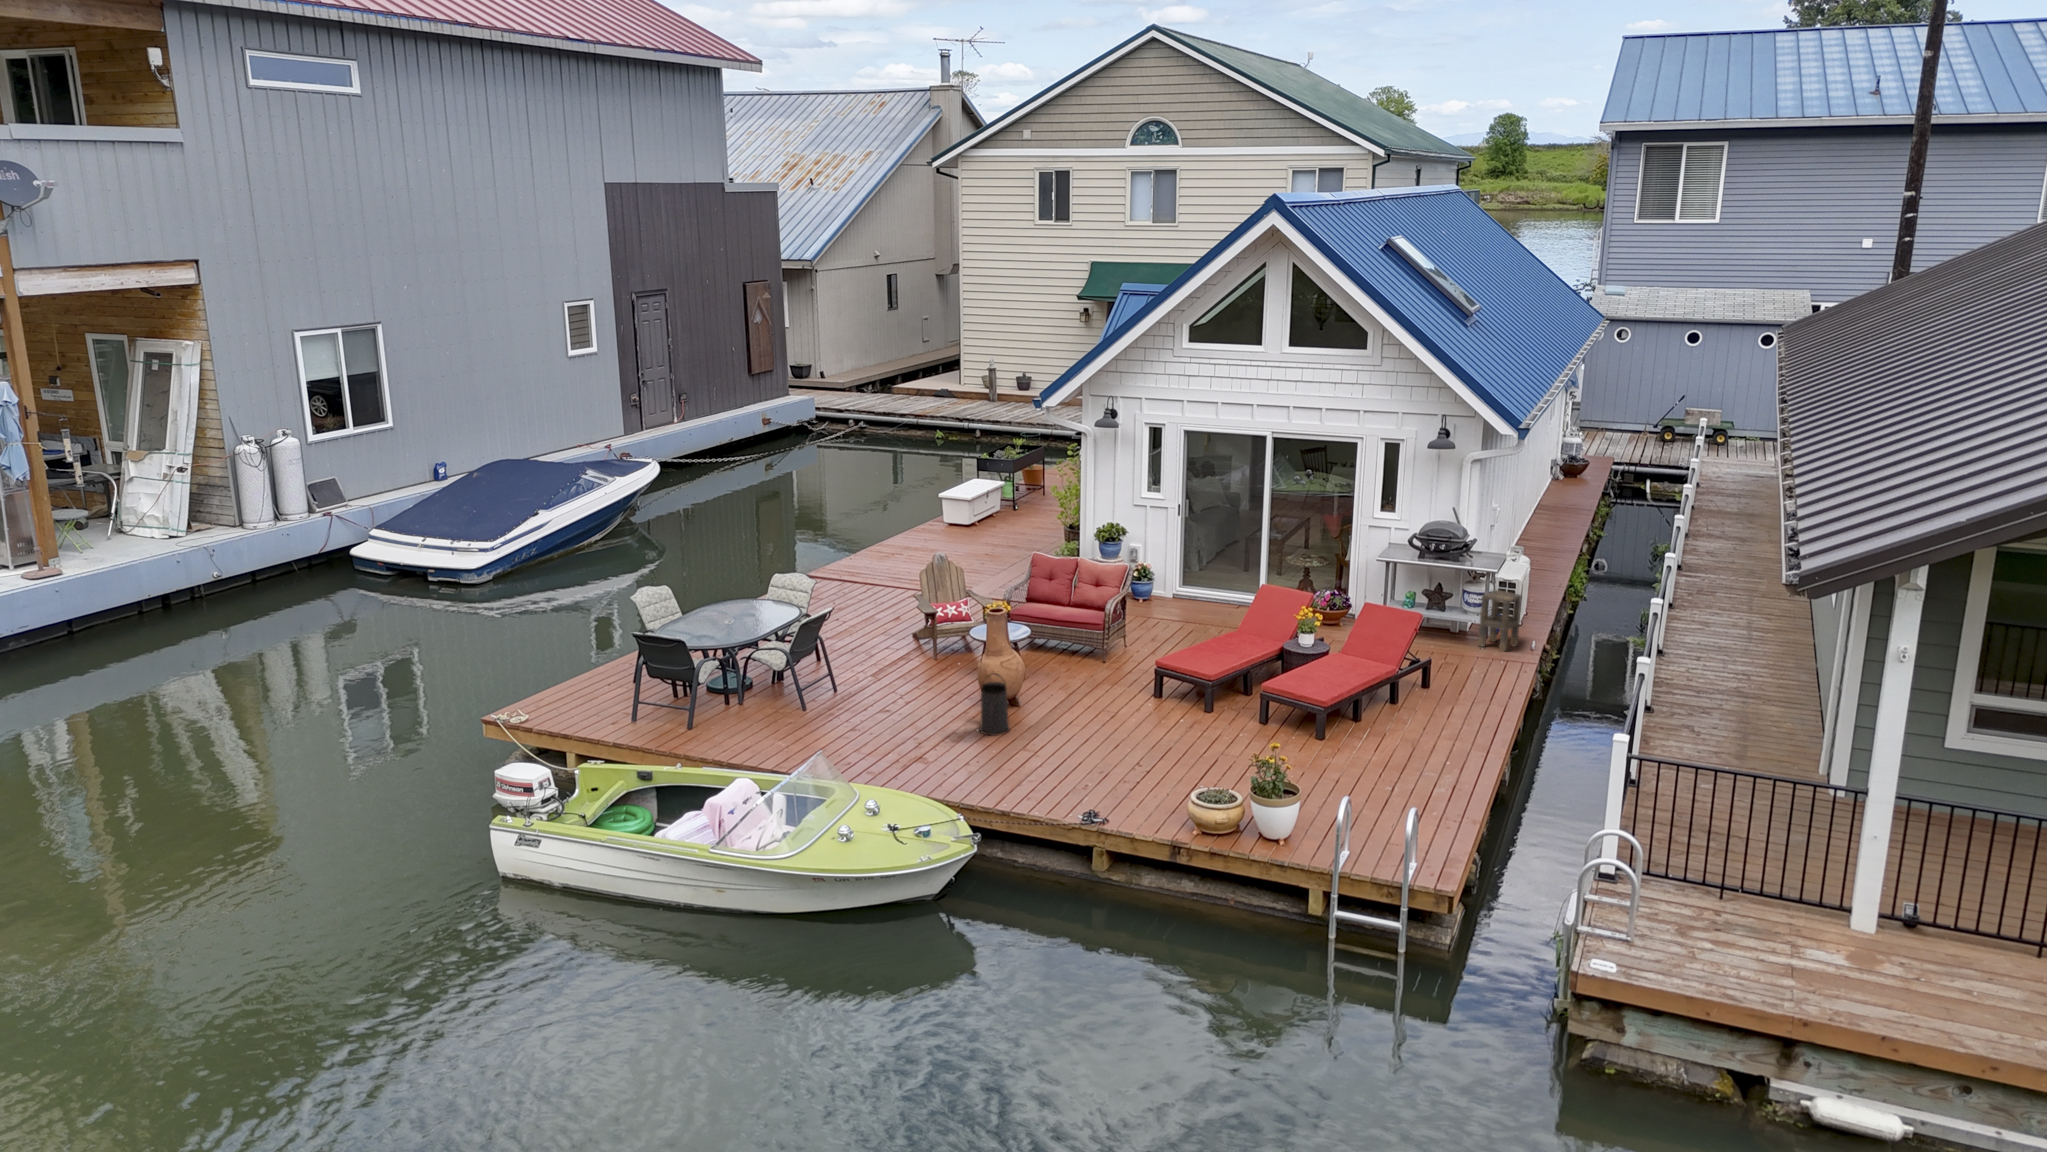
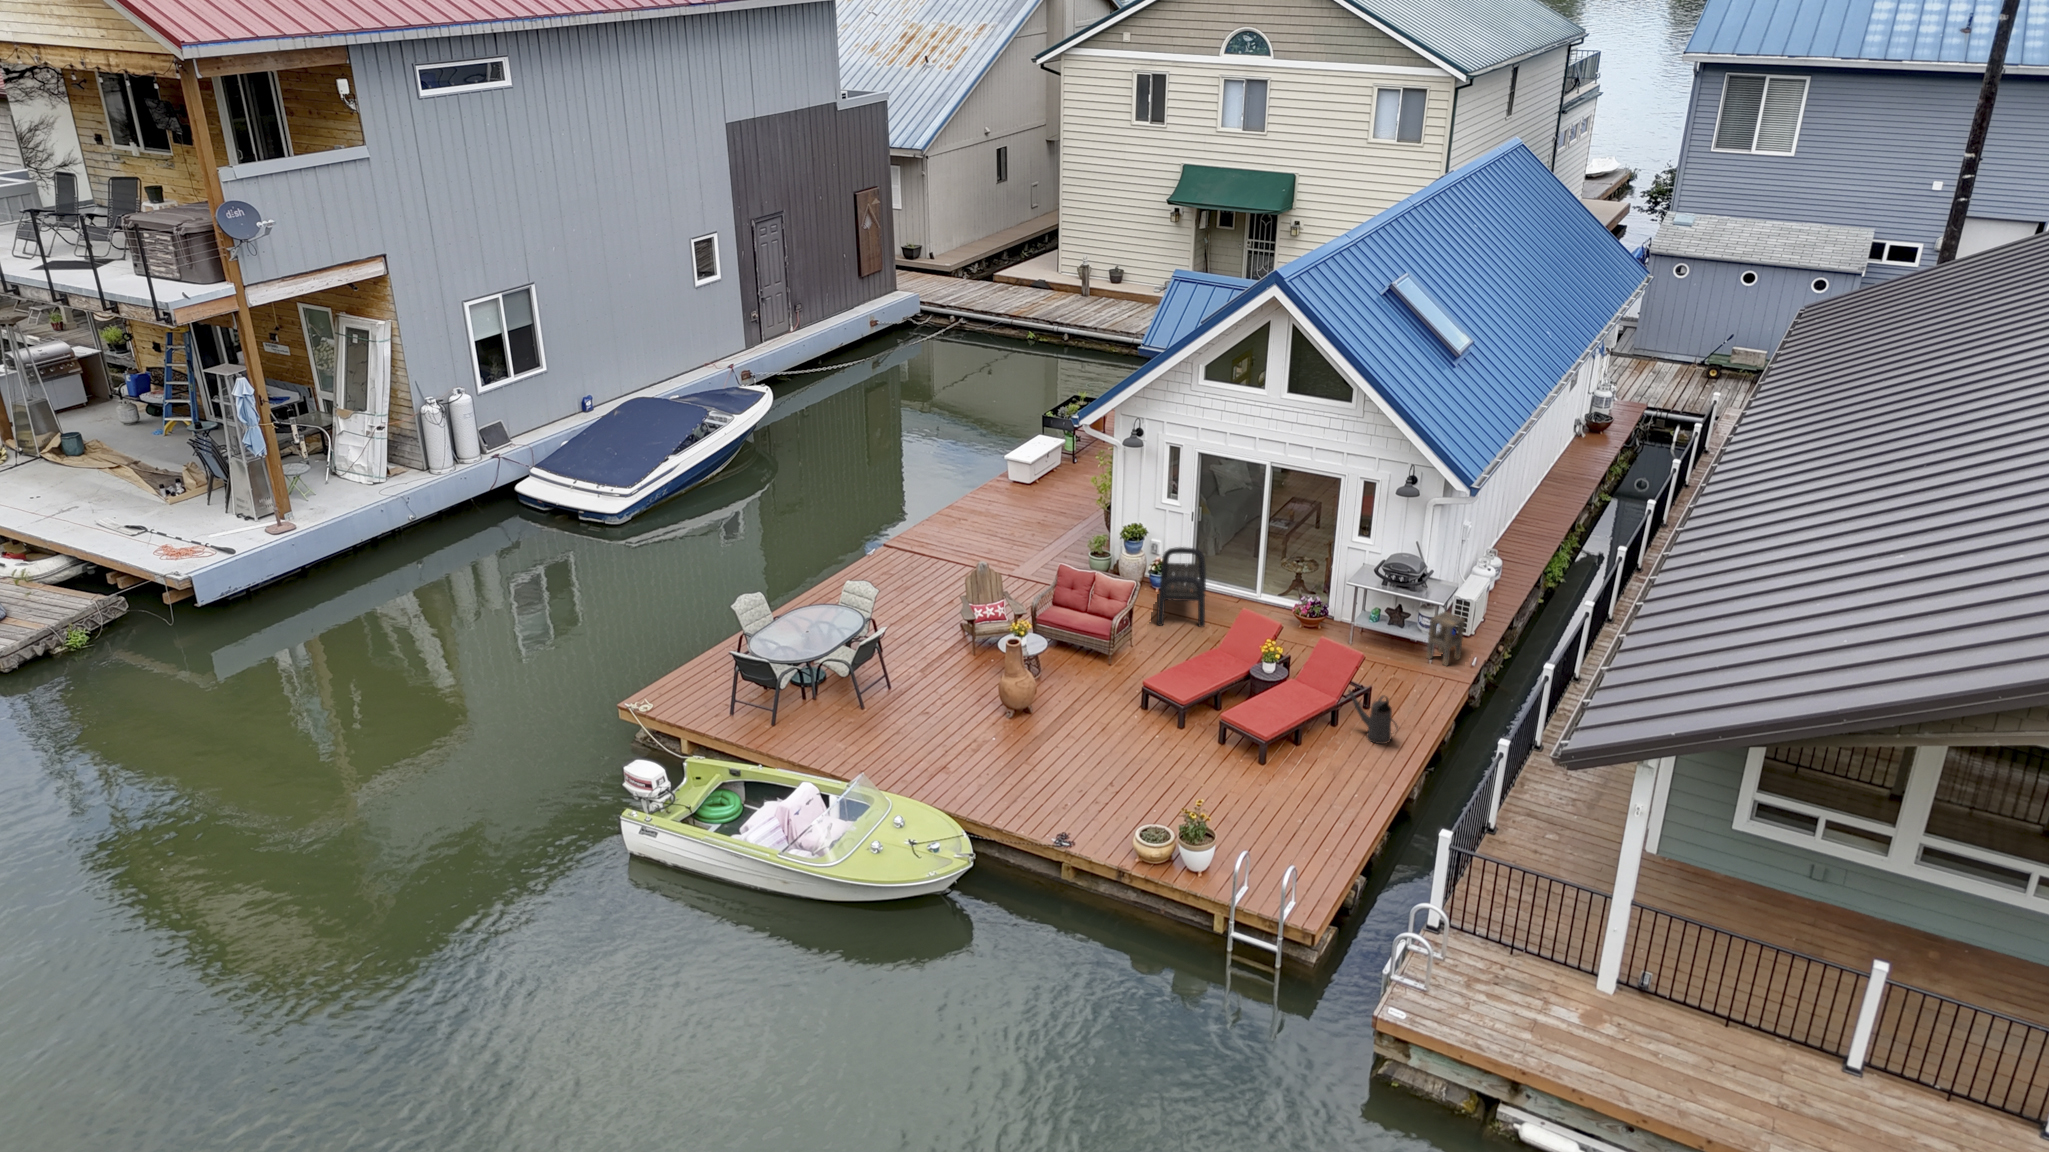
bench: none [1146,546,1208,631] -> present [1157,547,1206,627]
watering can: present [980,673,1010,736] -> present [1349,690,1398,744]

